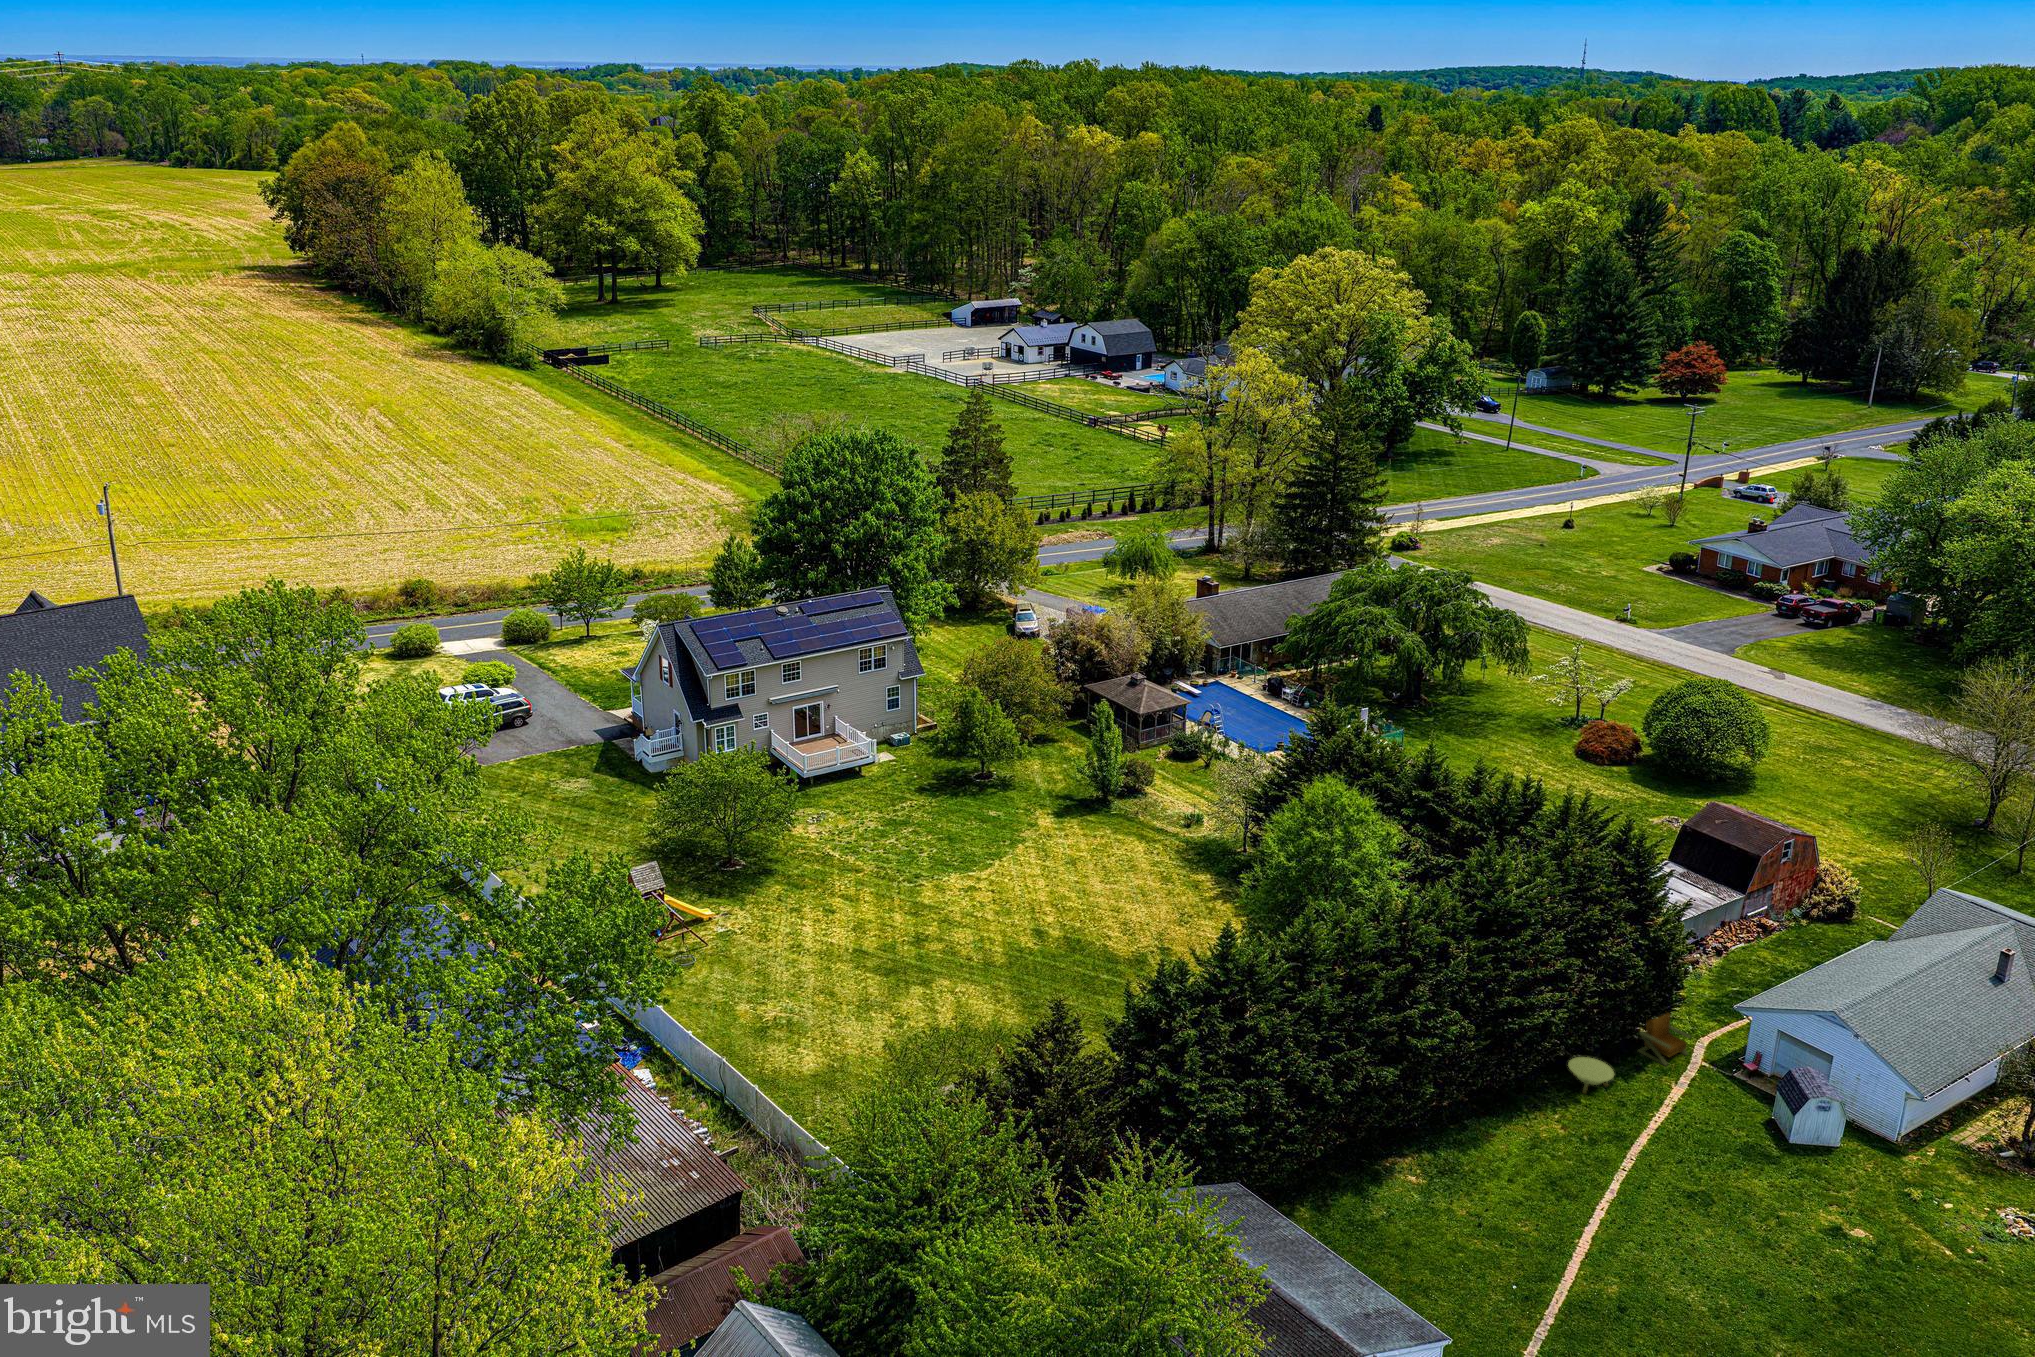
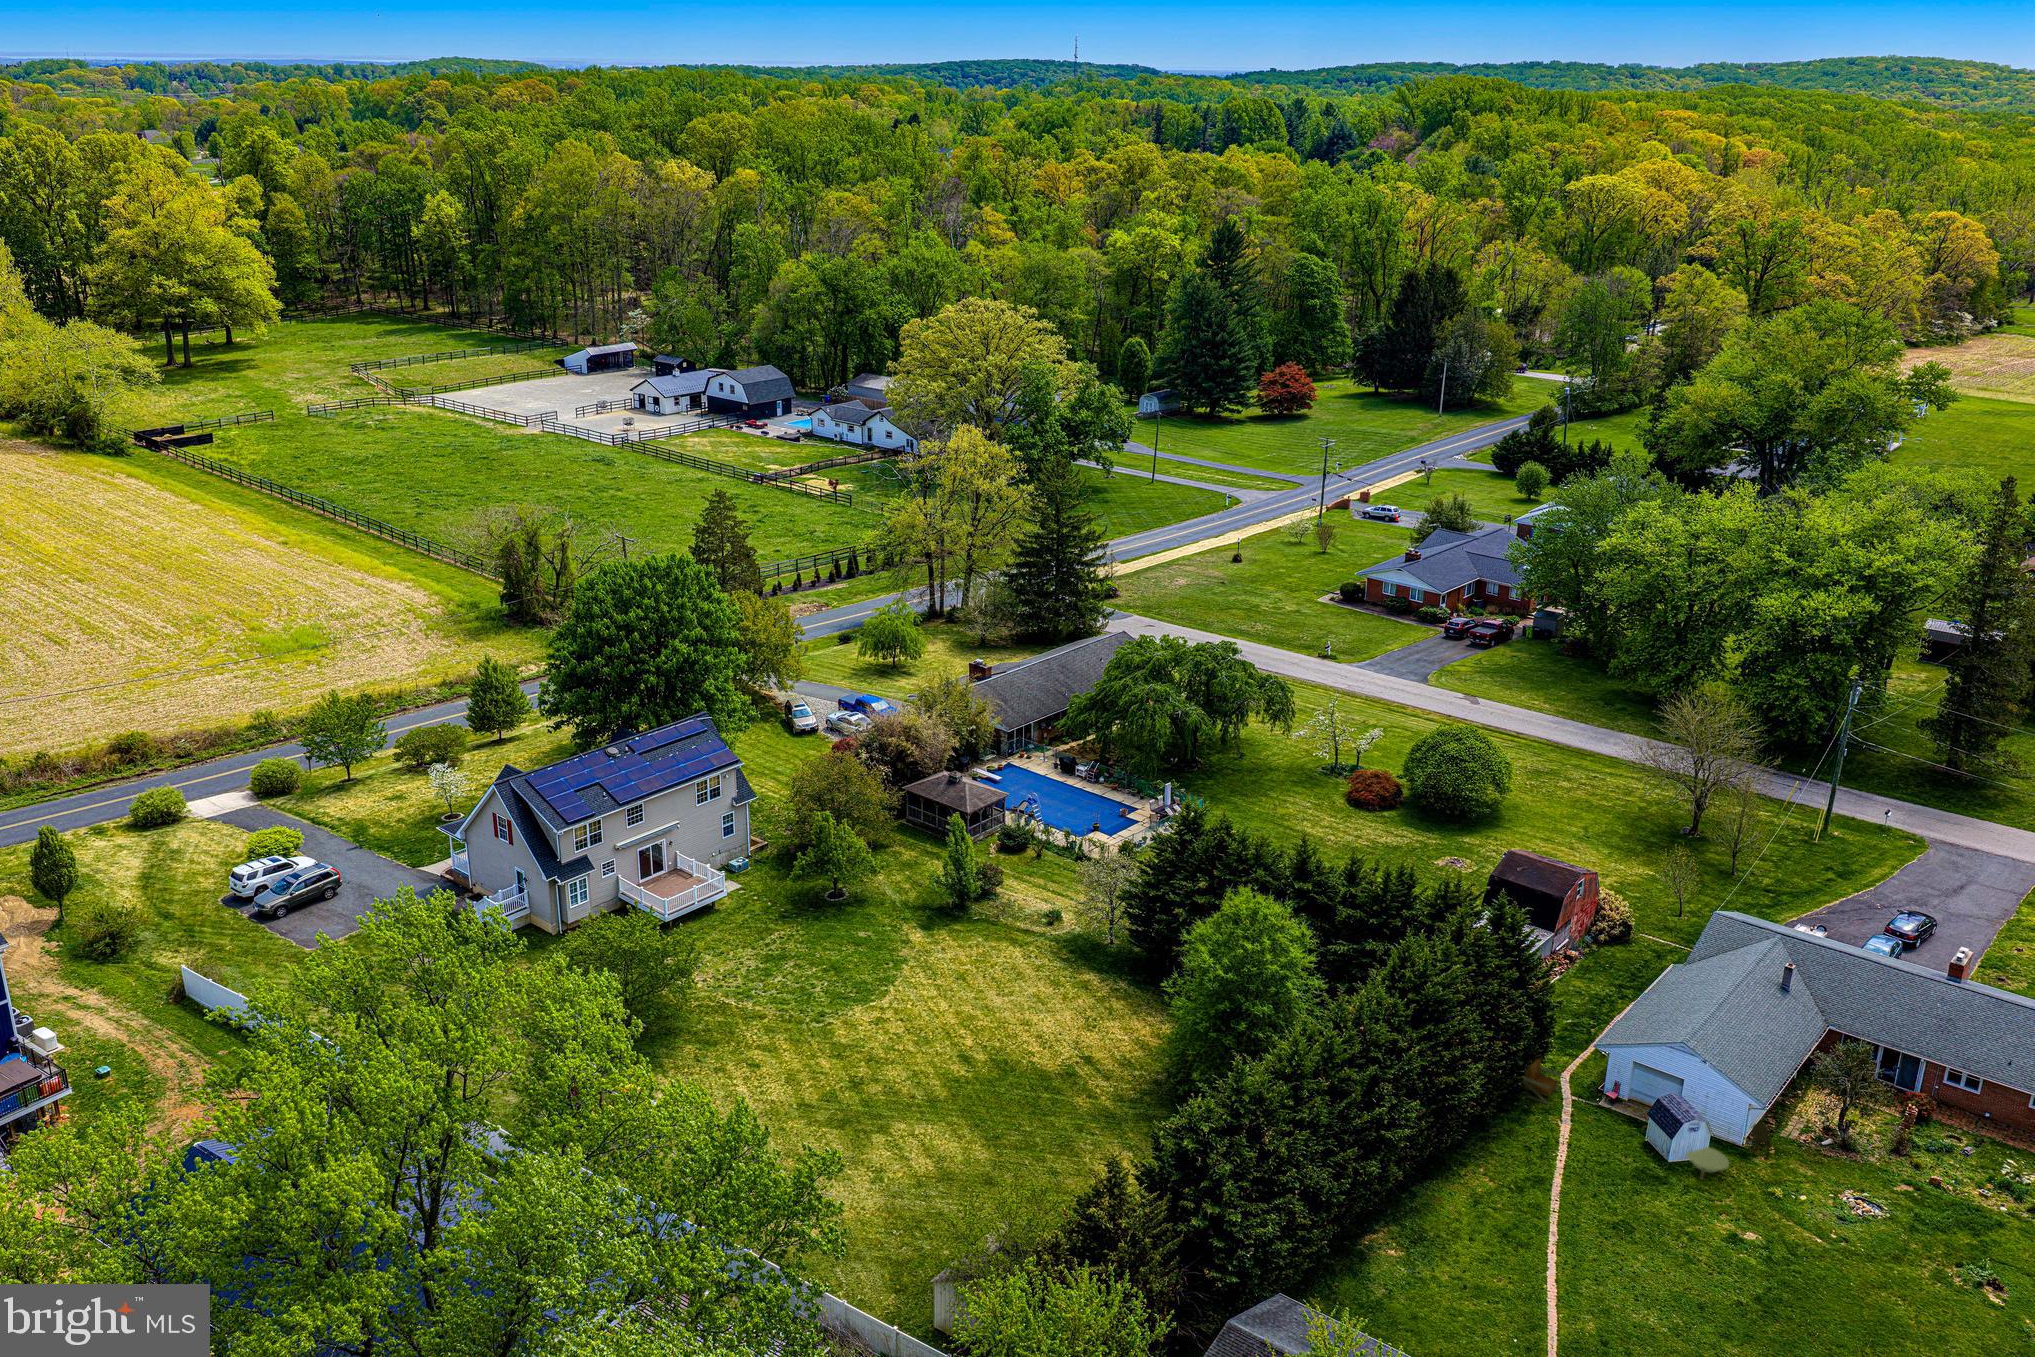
round table: present [1568,1057,1614,1093] -> present [1686,1147,1729,1180]
bench: none [1905,1120,1934,1161] -> present [1752,1124,1771,1157]

